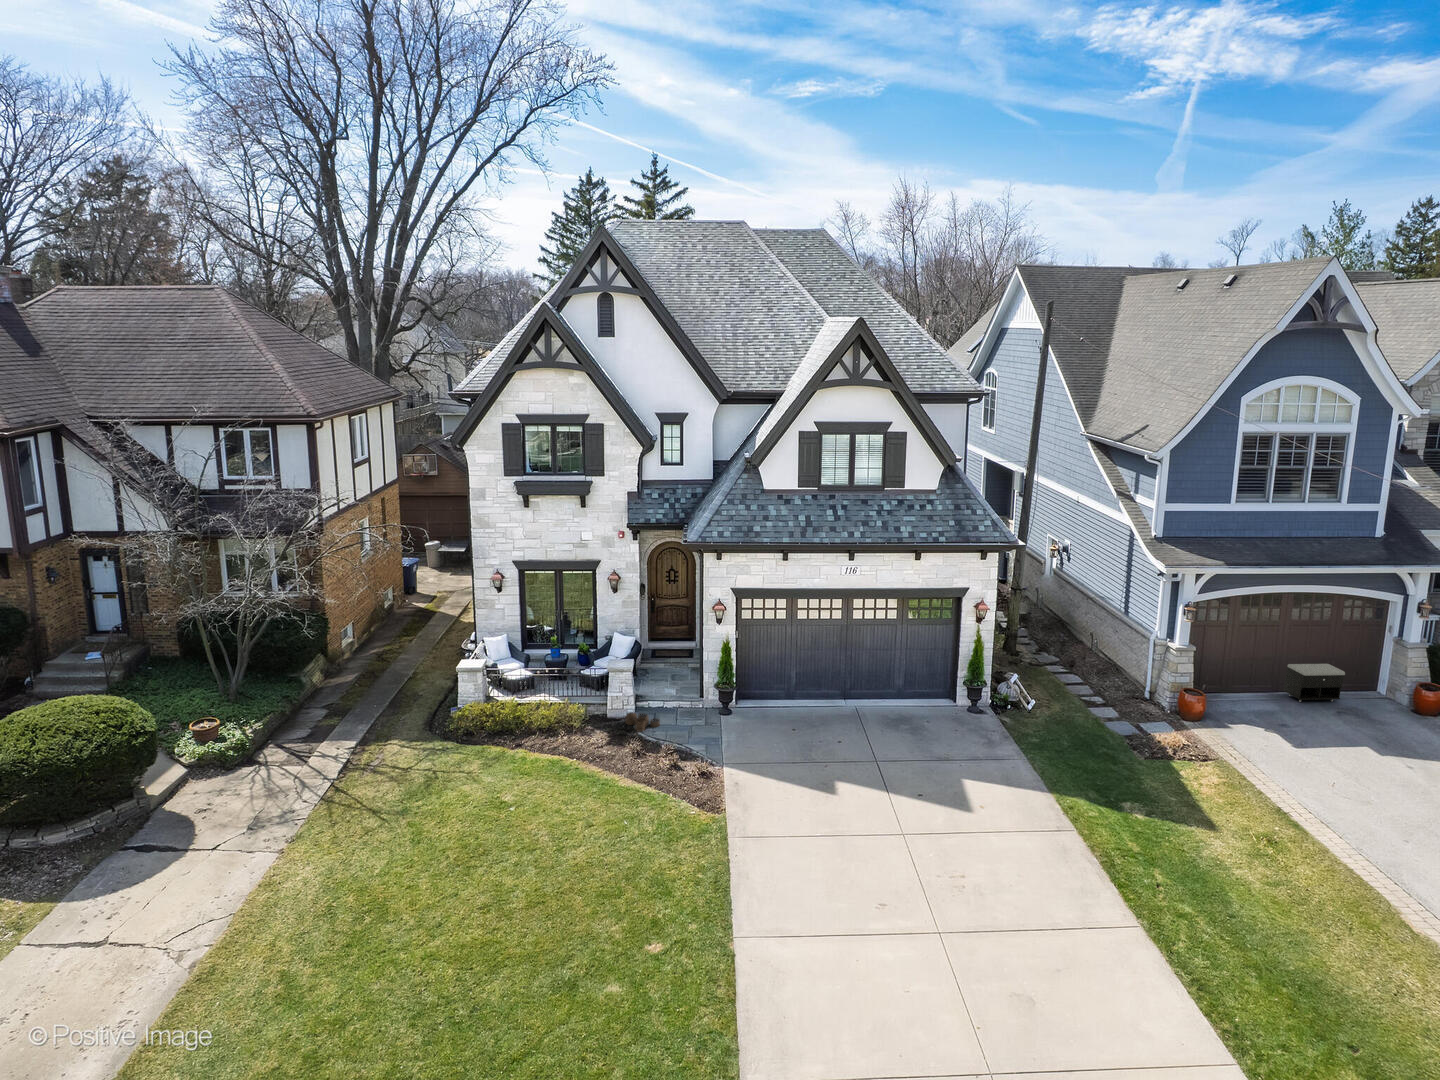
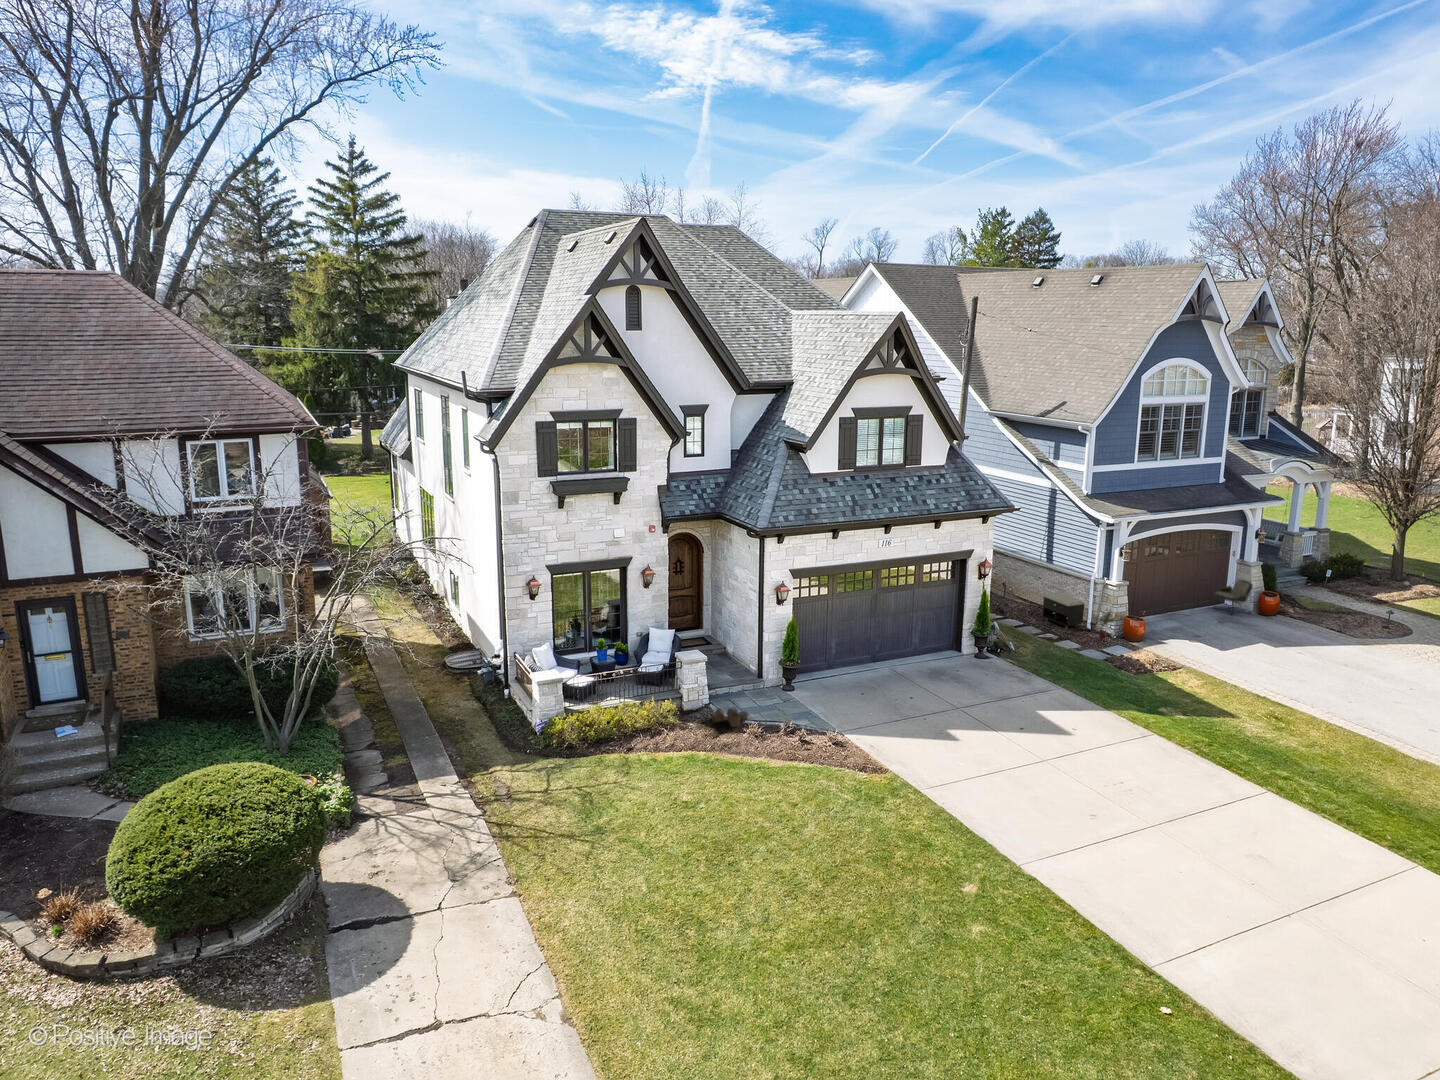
storage bench: present [1284,664,1345,702] -> present [1042,592,1084,628]
lounge chair: none [1357,666,1411,712] -> present [1213,580,1253,611]
potted tree: none [1141,674,1168,711] -> present [1093,609,1117,638]

